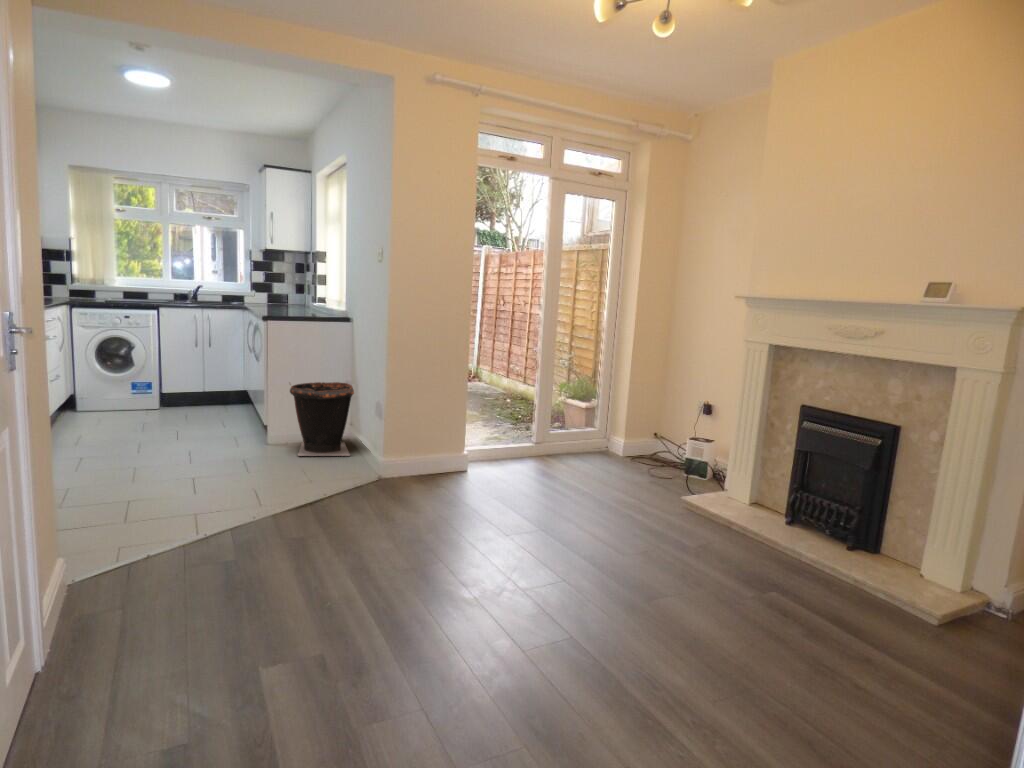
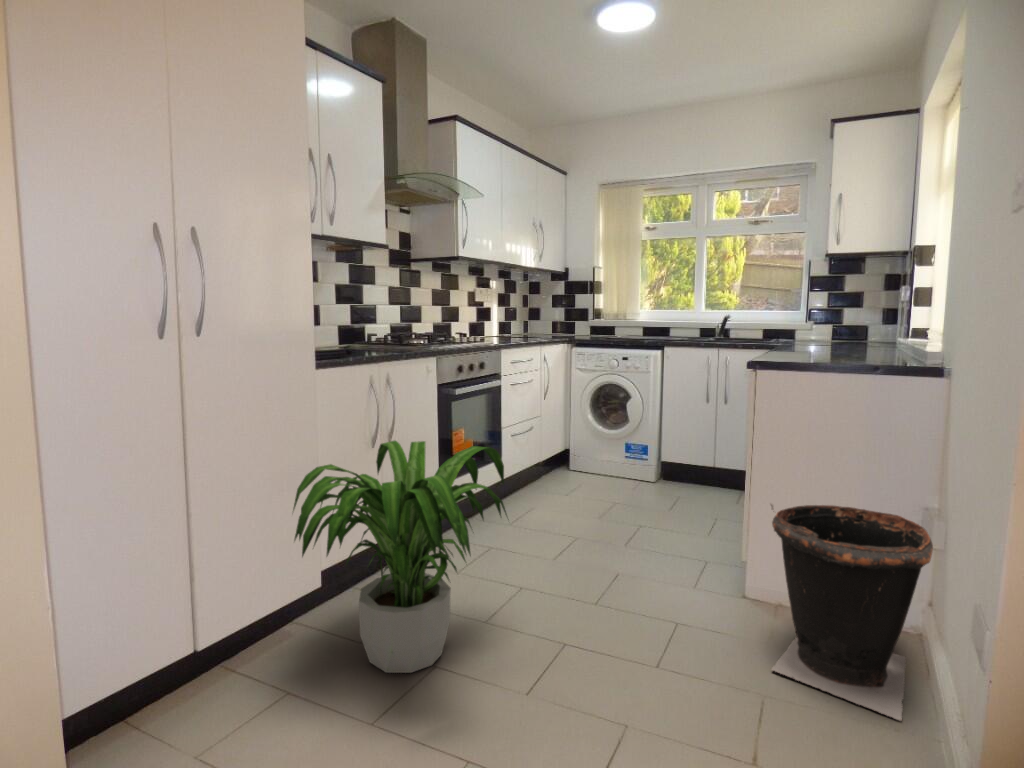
potted plant: none [26,368,176,501] -> present [293,441,507,673]

